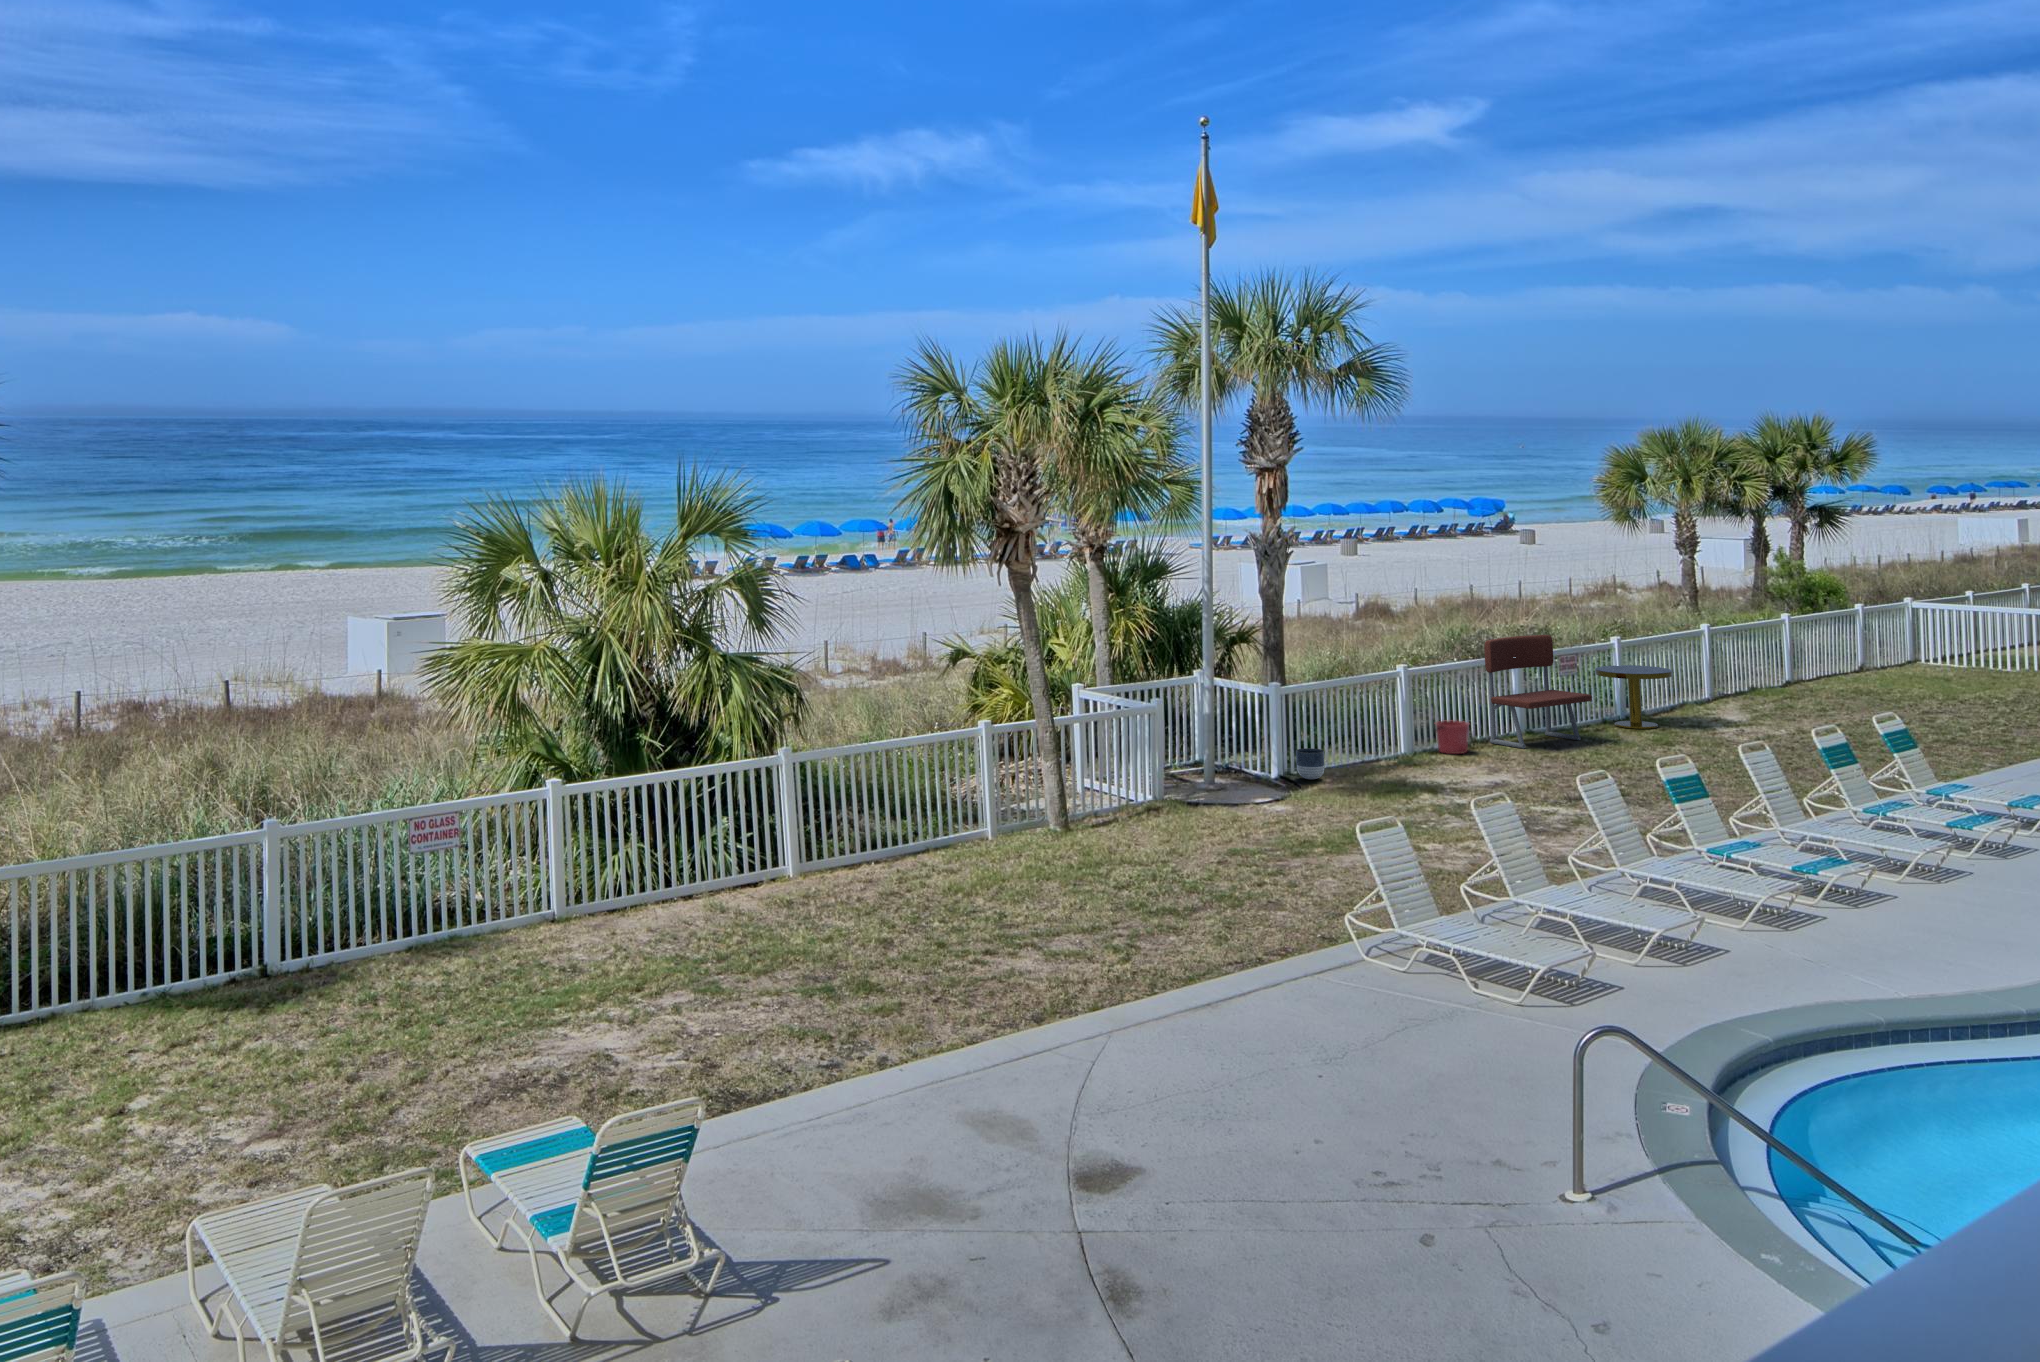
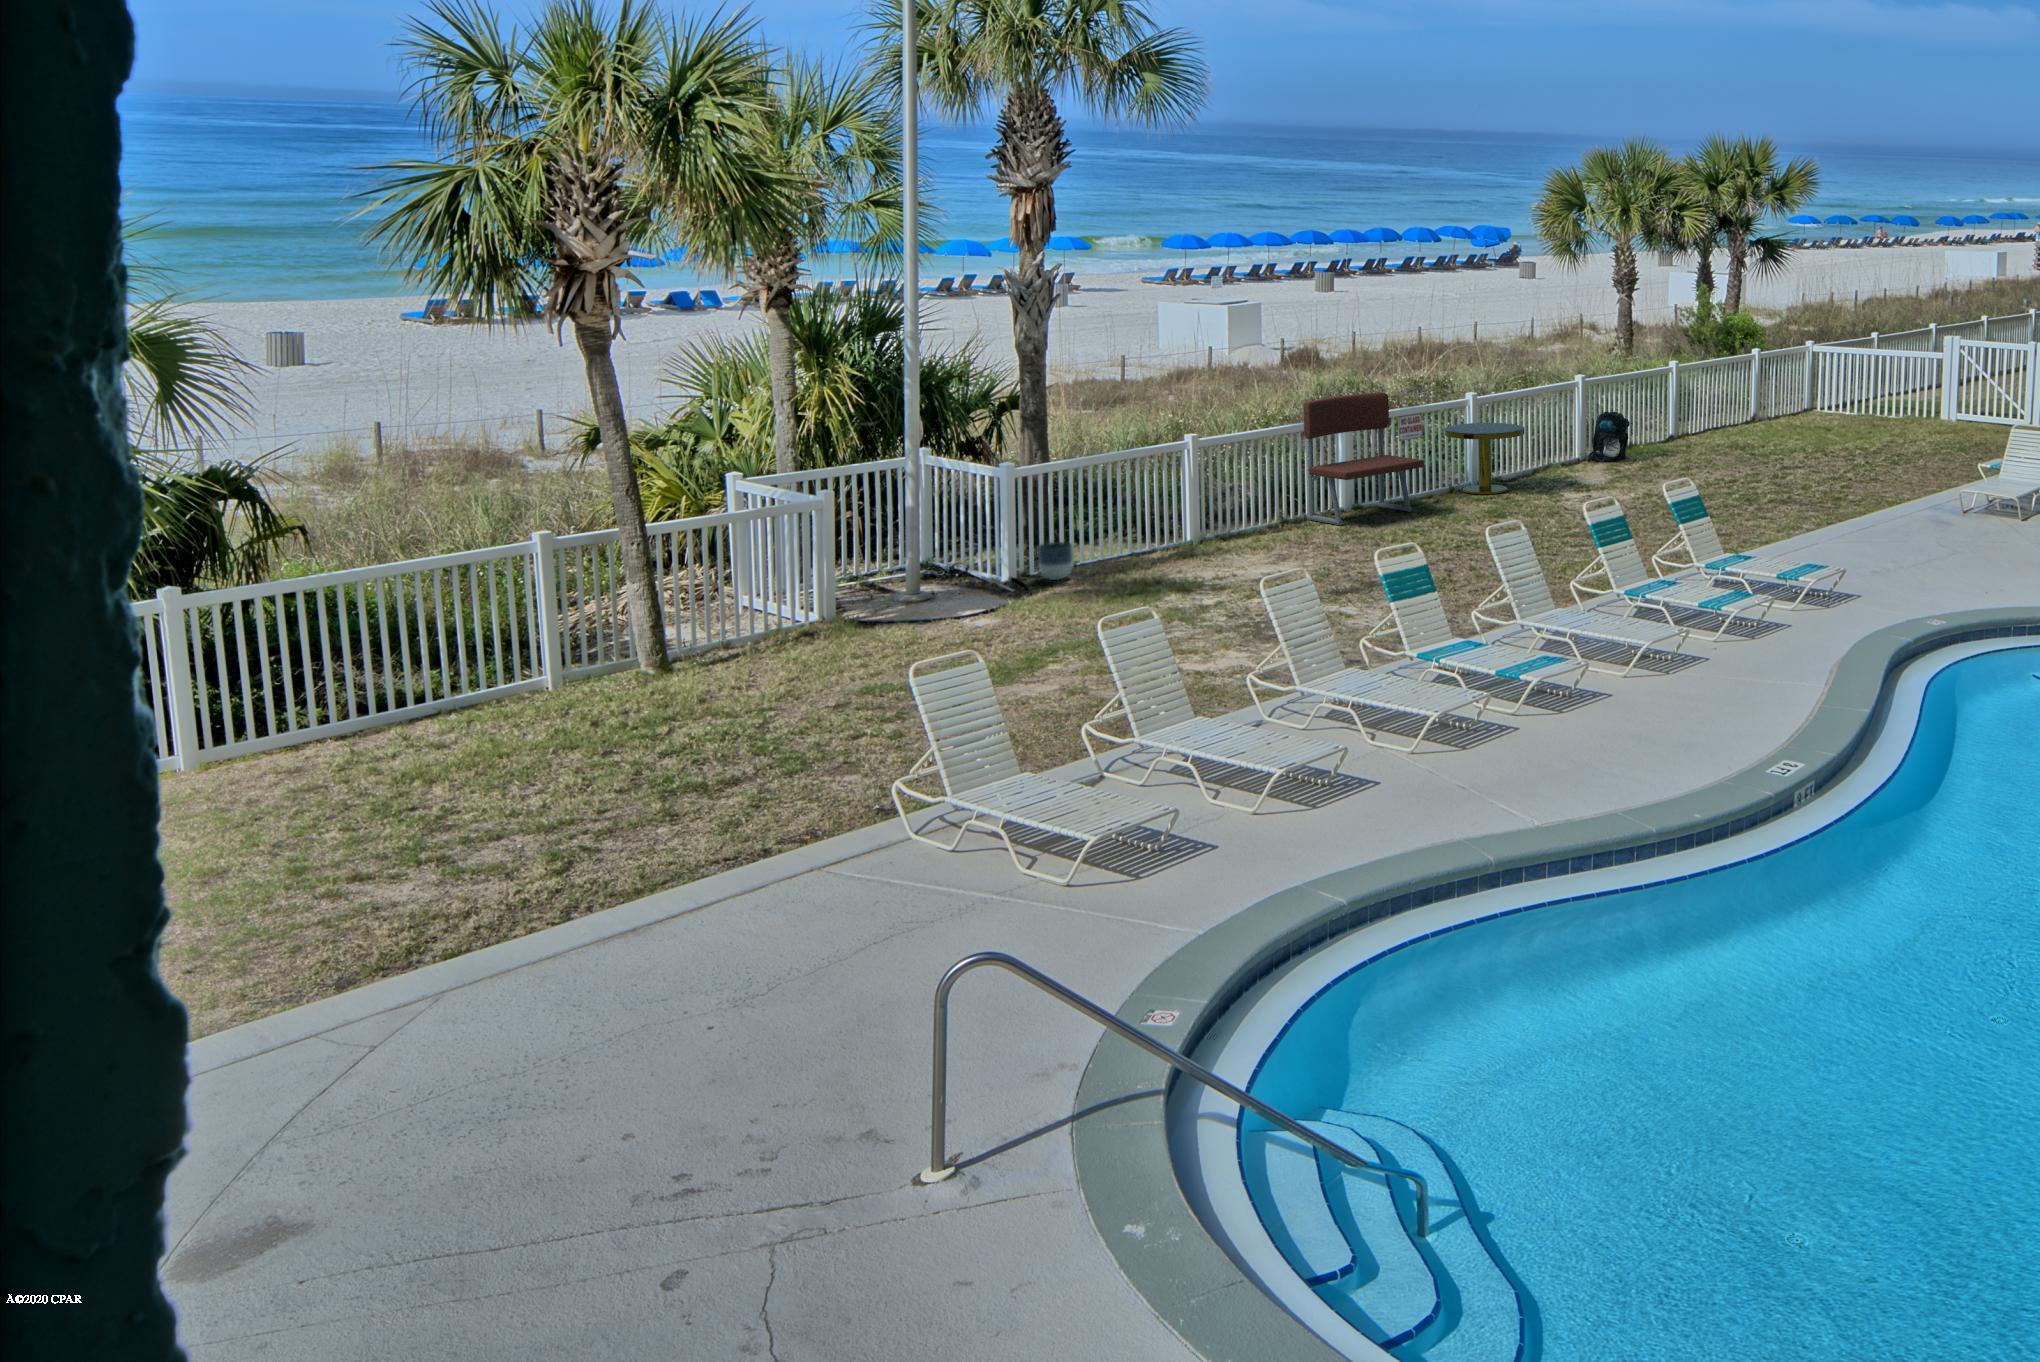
backpack: none [1714,660,1755,706] -> present [1586,412,1630,462]
bucket: present [1435,720,1469,754] -> none [1235,497,1276,536]

